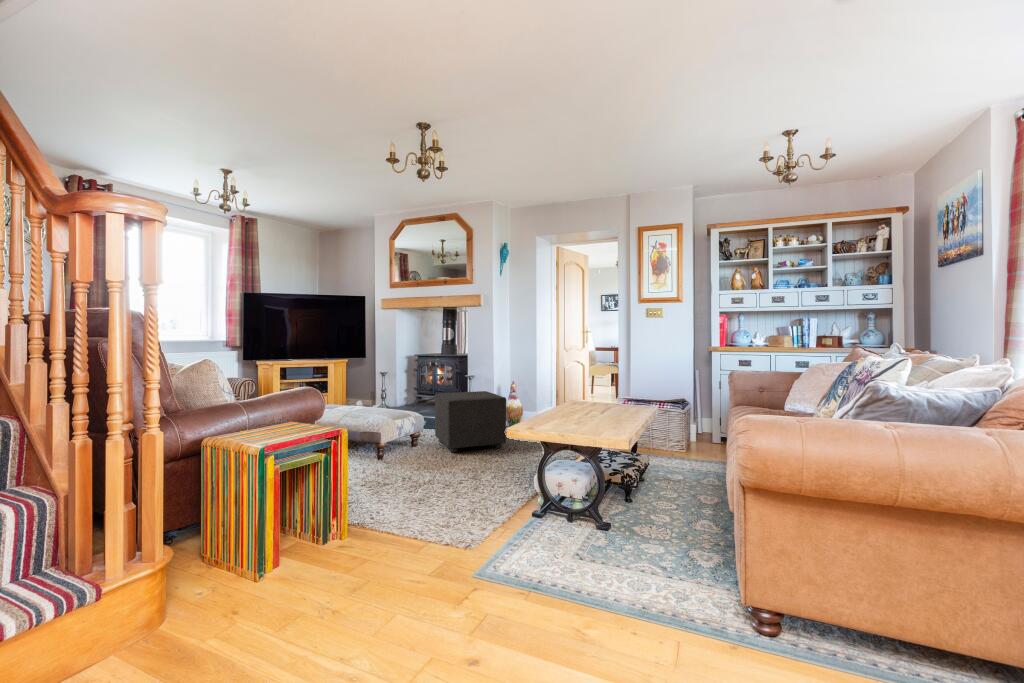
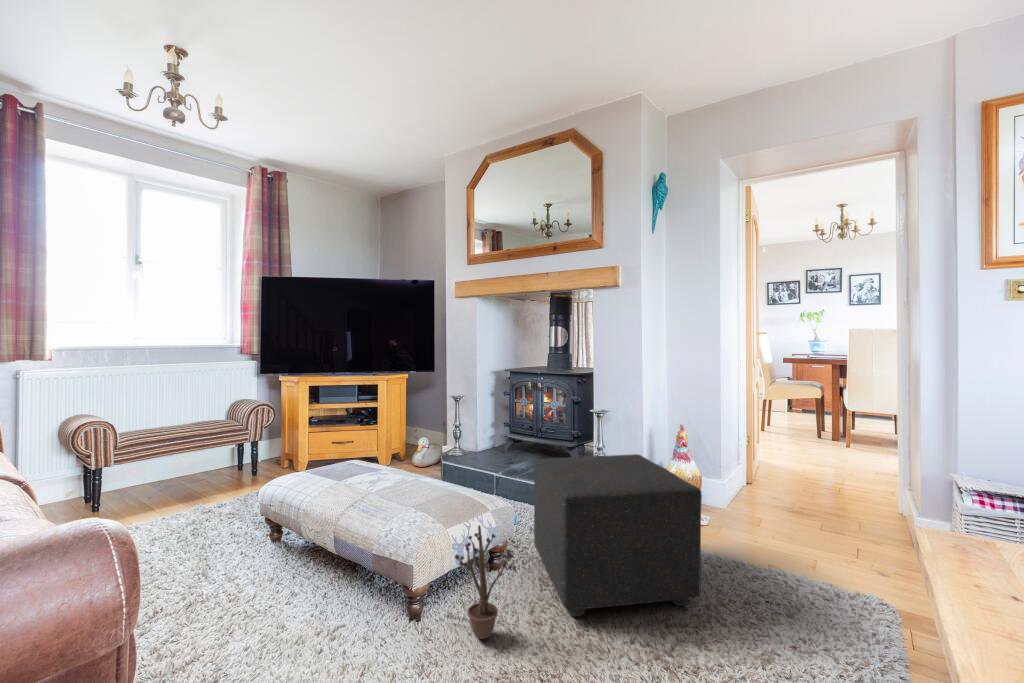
decorative plant: none [397,412,428,459] -> present [444,525,516,639]

